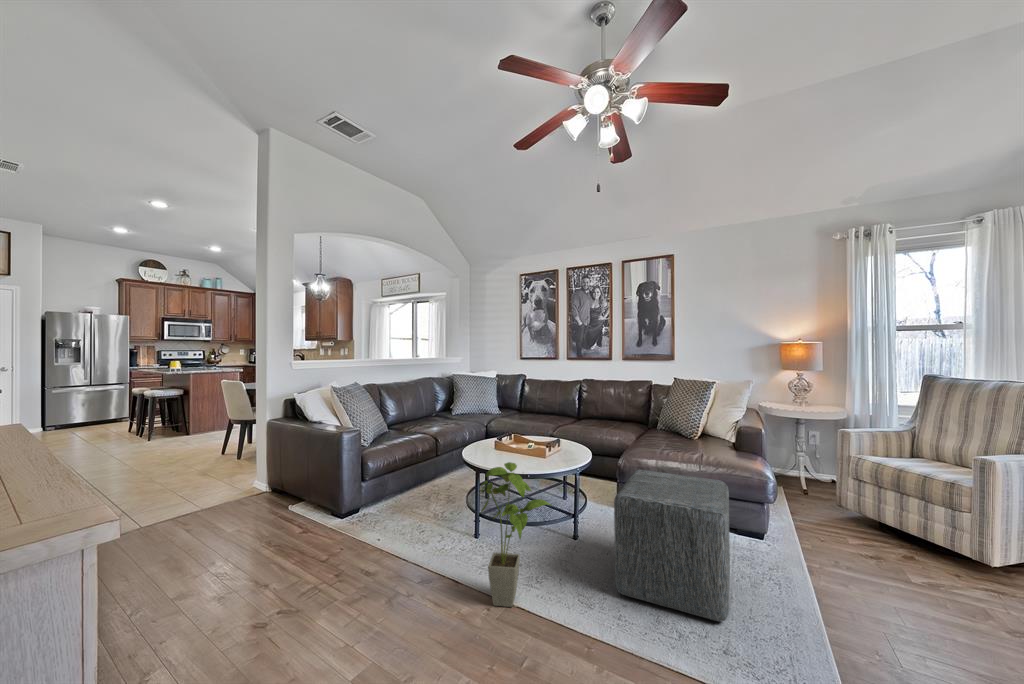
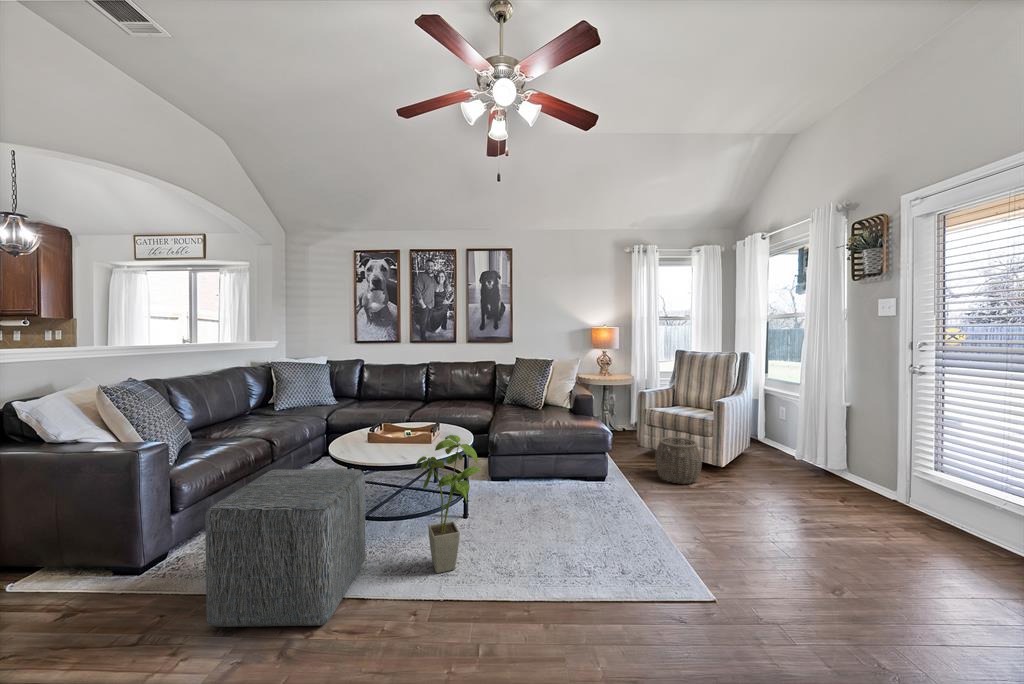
ottoman: present [614,470,730,622] -> present [205,469,365,627]
woven basket: none [847,501,935,580] -> present [655,437,702,484]

